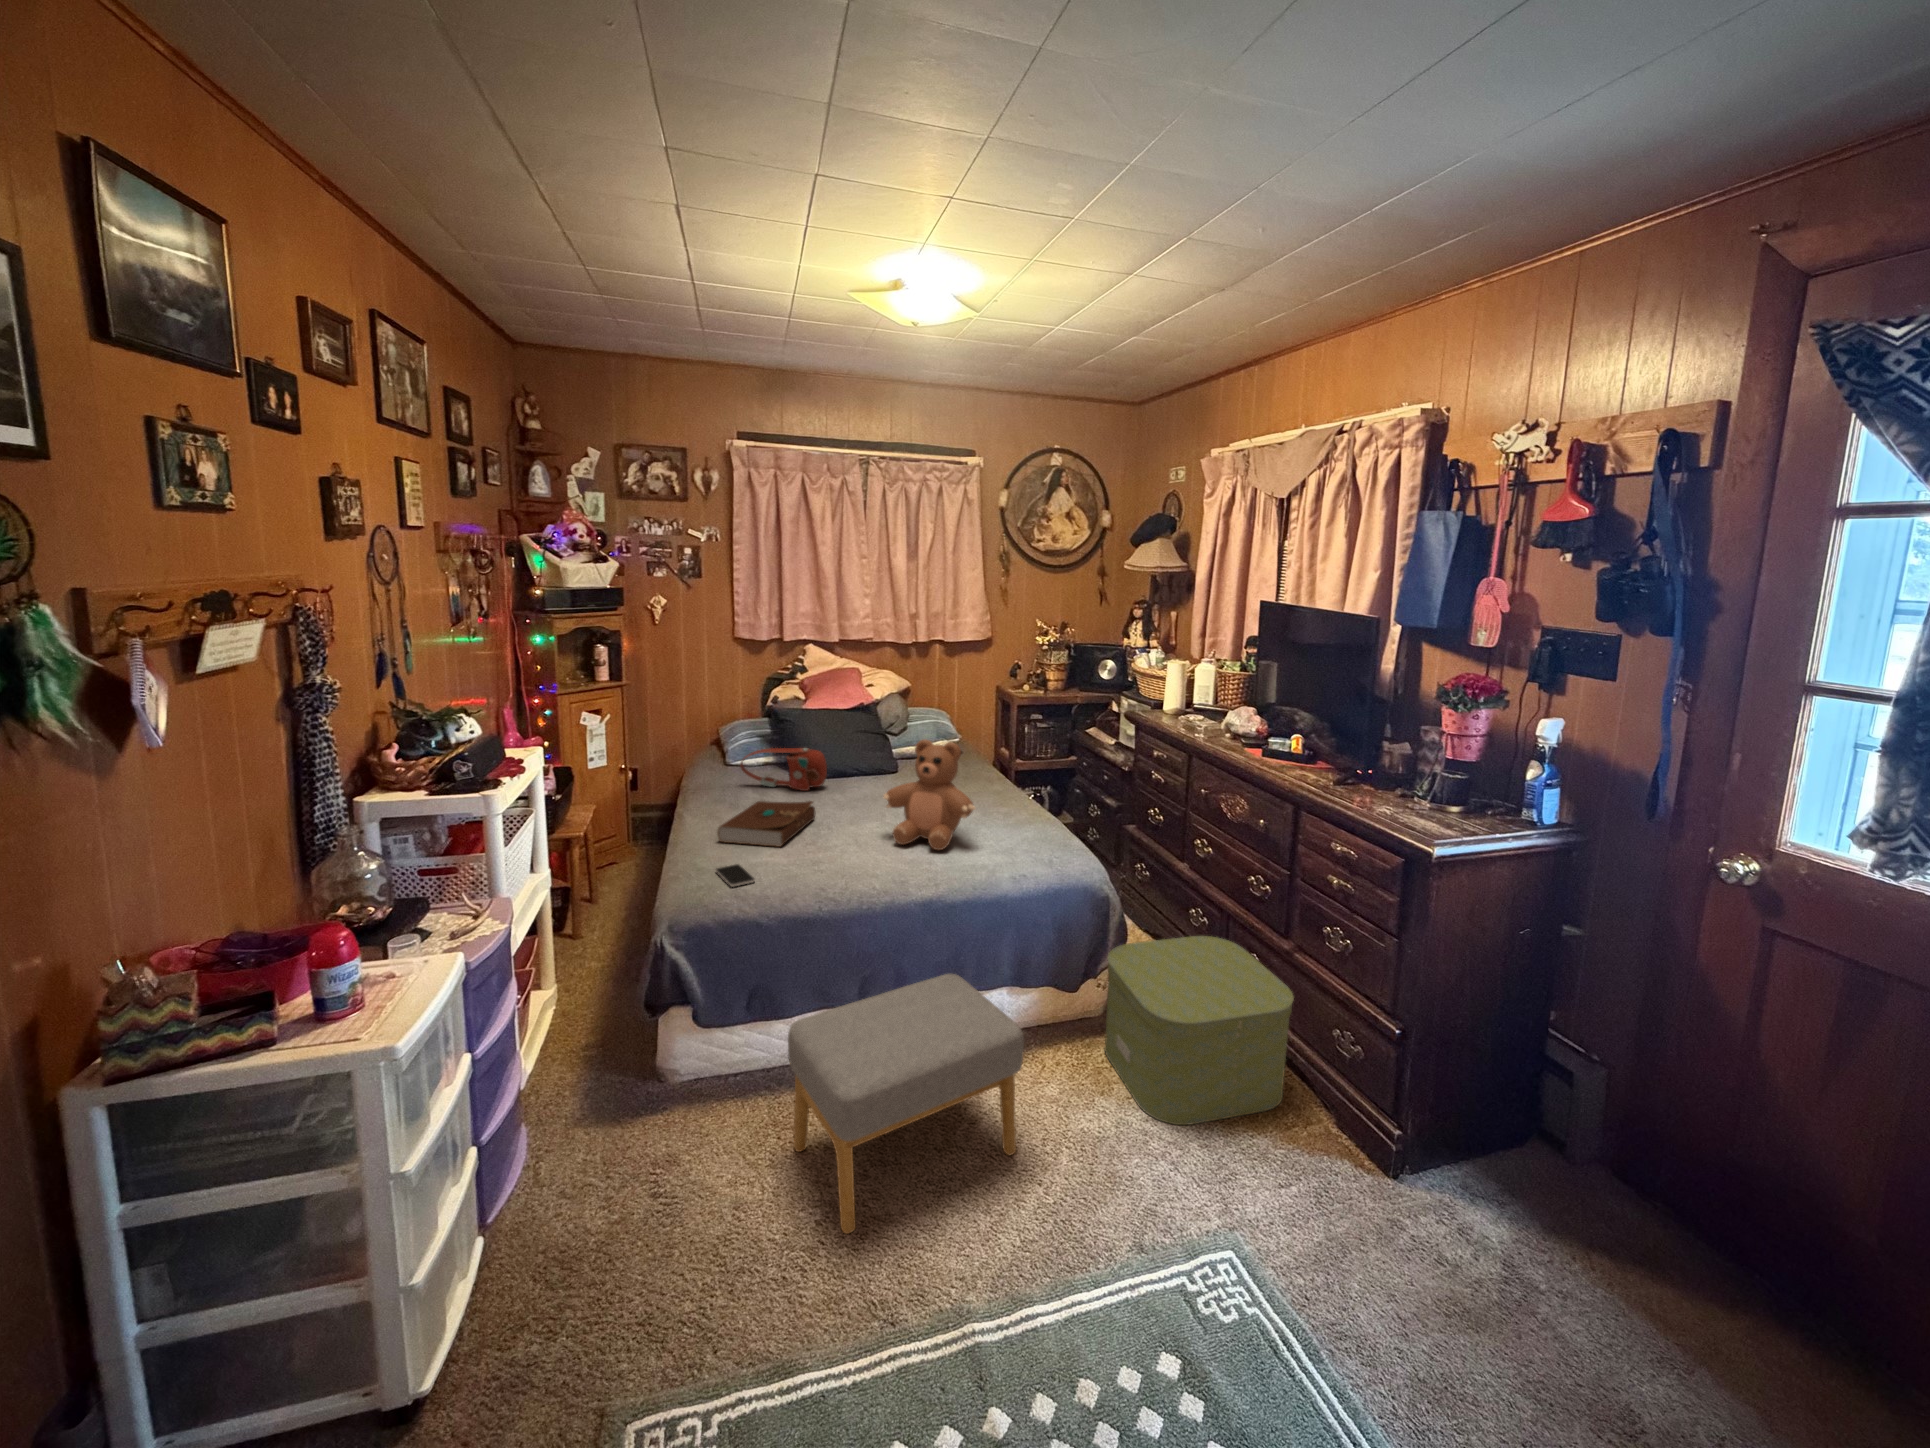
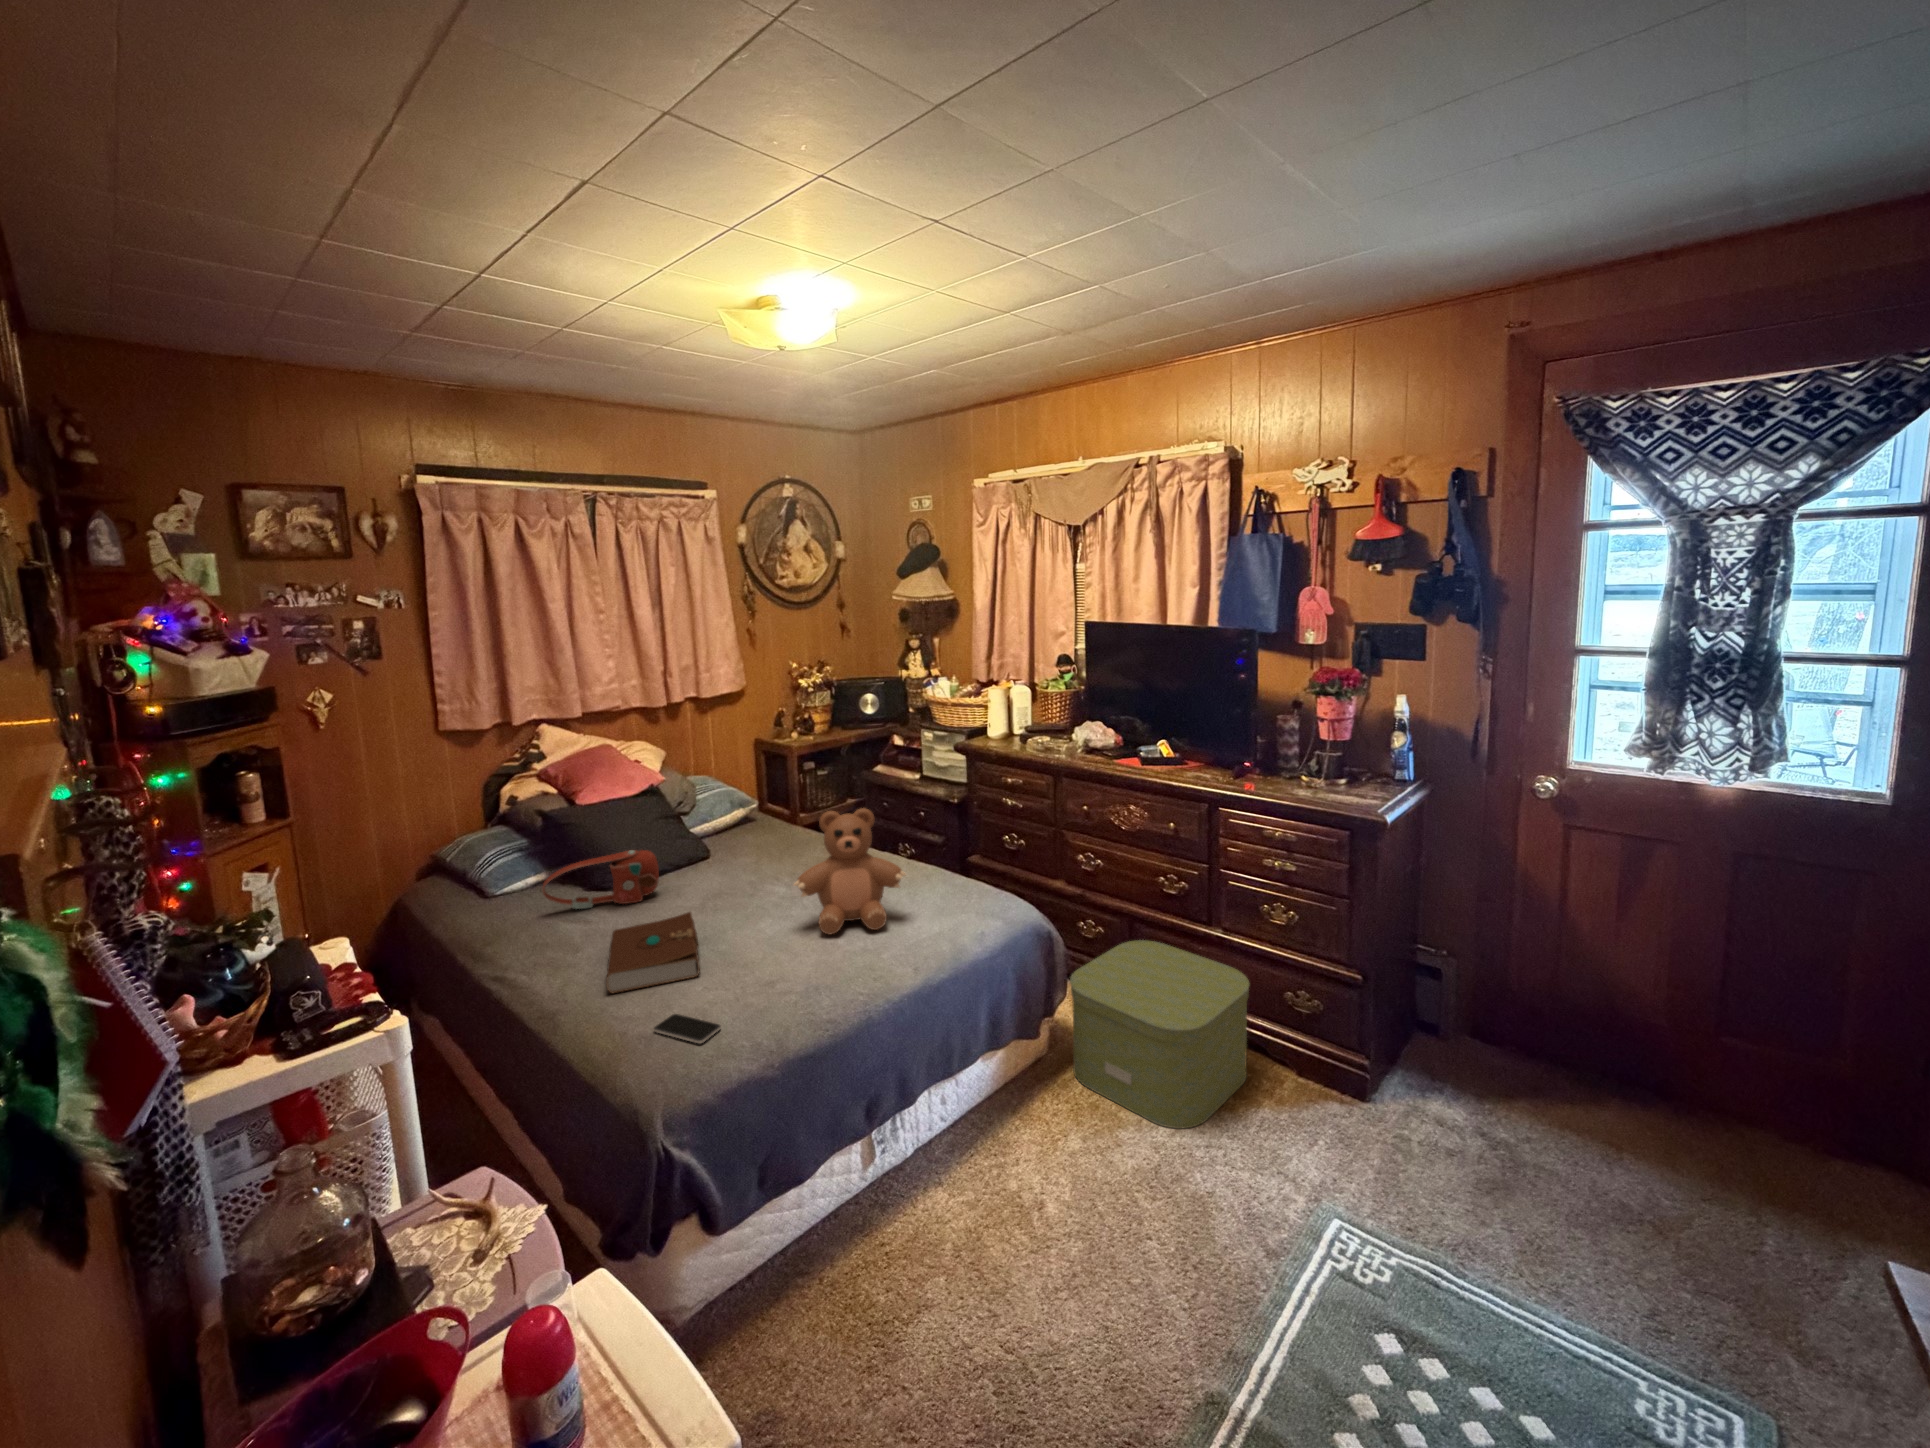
footstool: present [788,974,1024,1234] -> none [876,1057,1104,1390]

